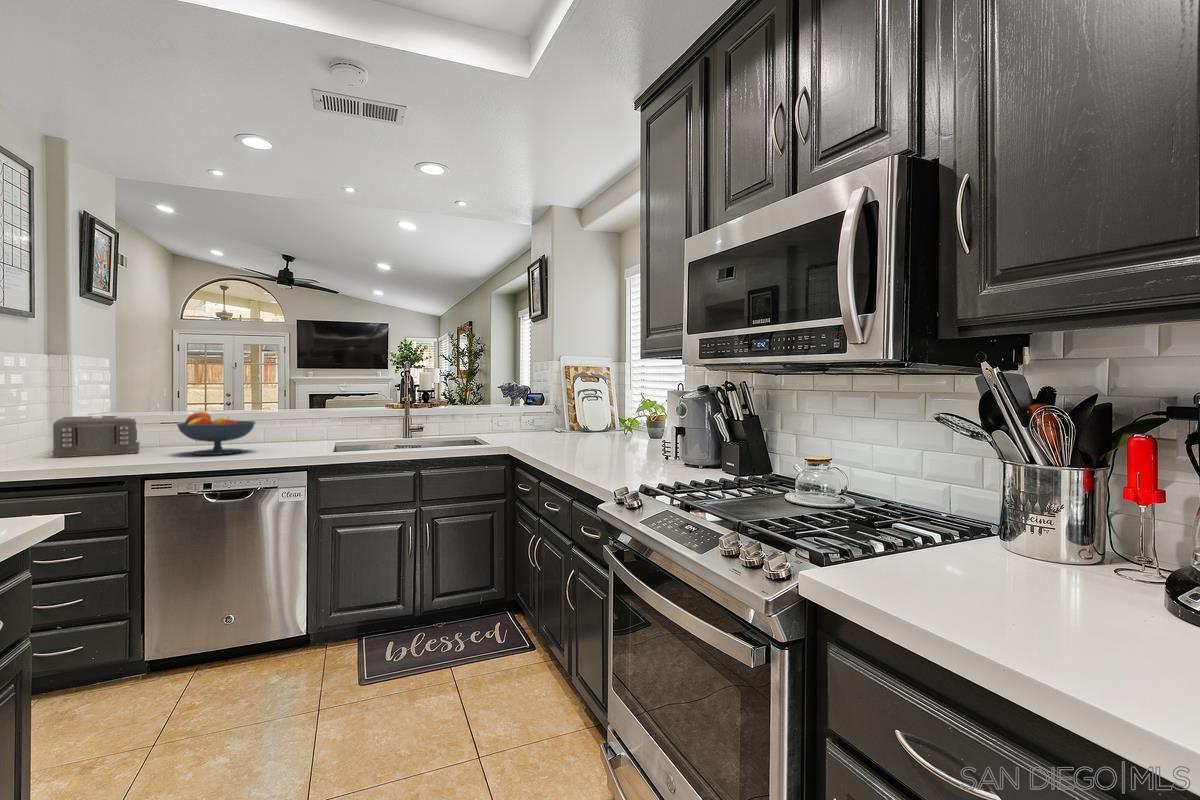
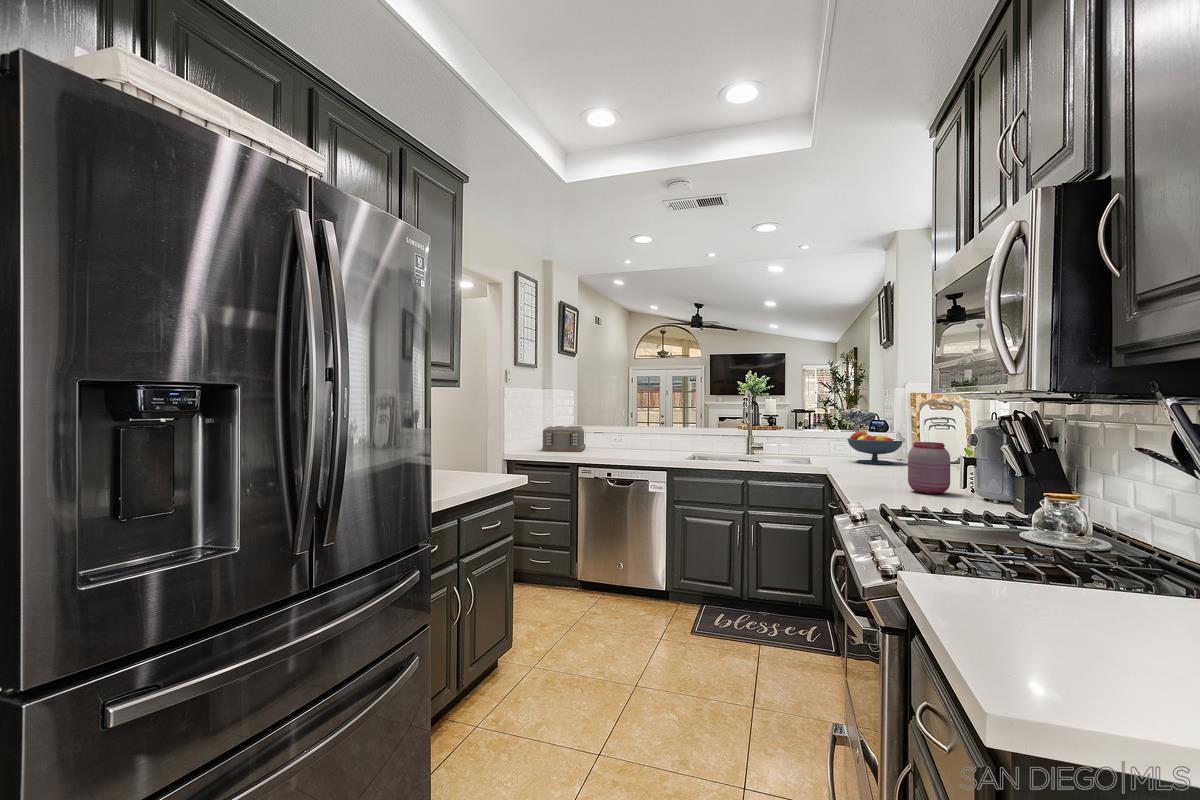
fruit bowl: present [177,412,255,455] -> present [847,431,902,464]
jar: none [617,419,654,470] -> present [908,442,950,494]

